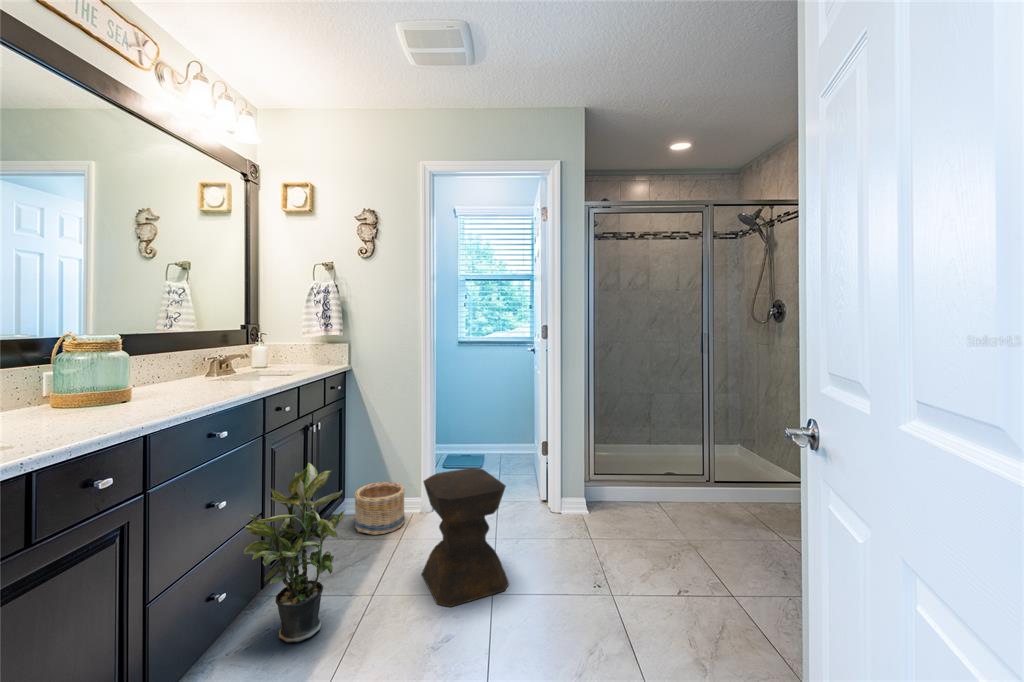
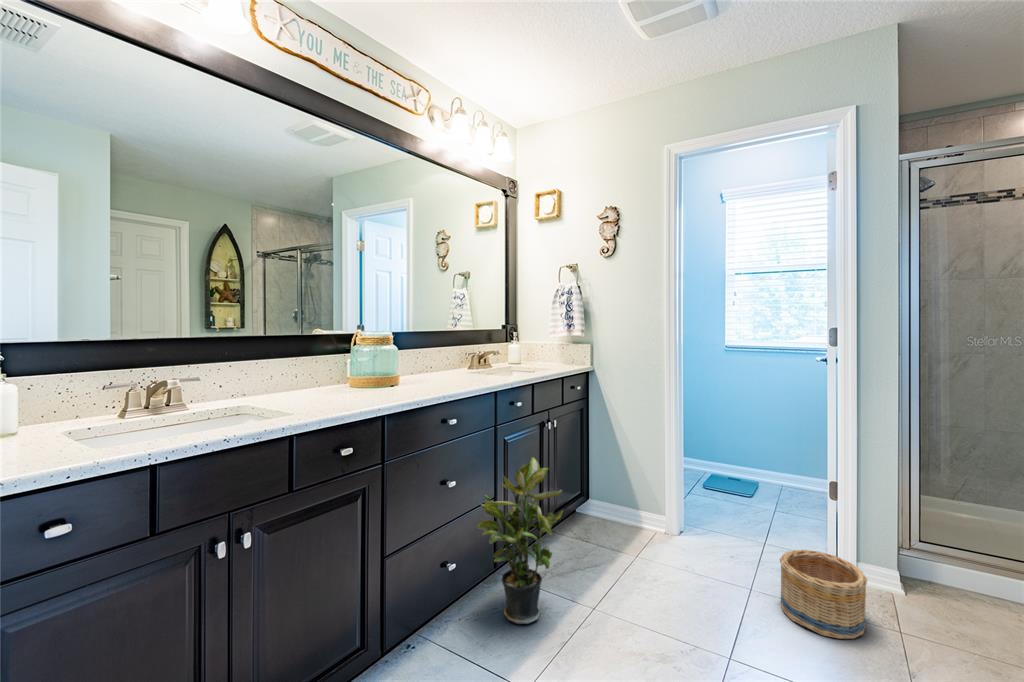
stool: present [422,468,509,607] -> none [647,492,754,657]
basket: present [354,482,405,535] -> present [780,550,867,639]

